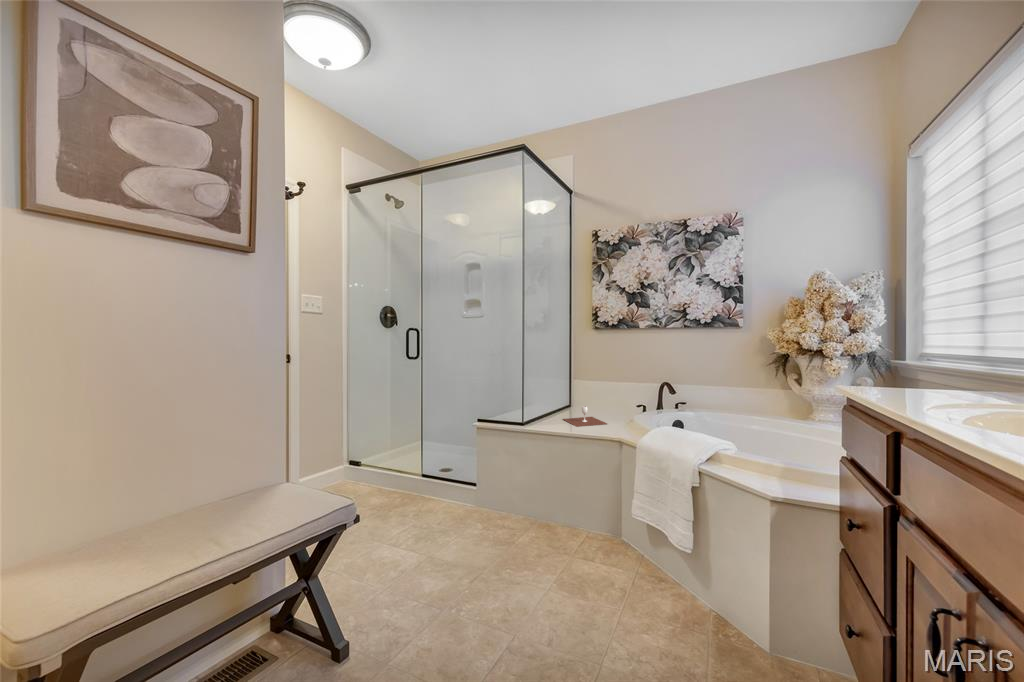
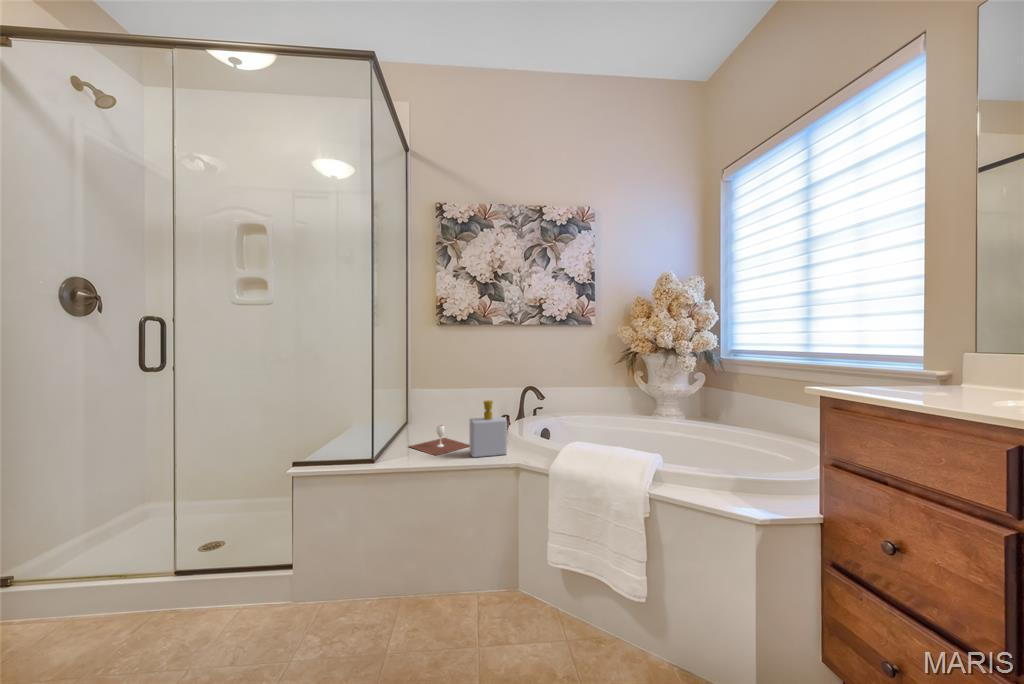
soap bottle: none [601,390,628,432] -> present [469,400,507,457]

